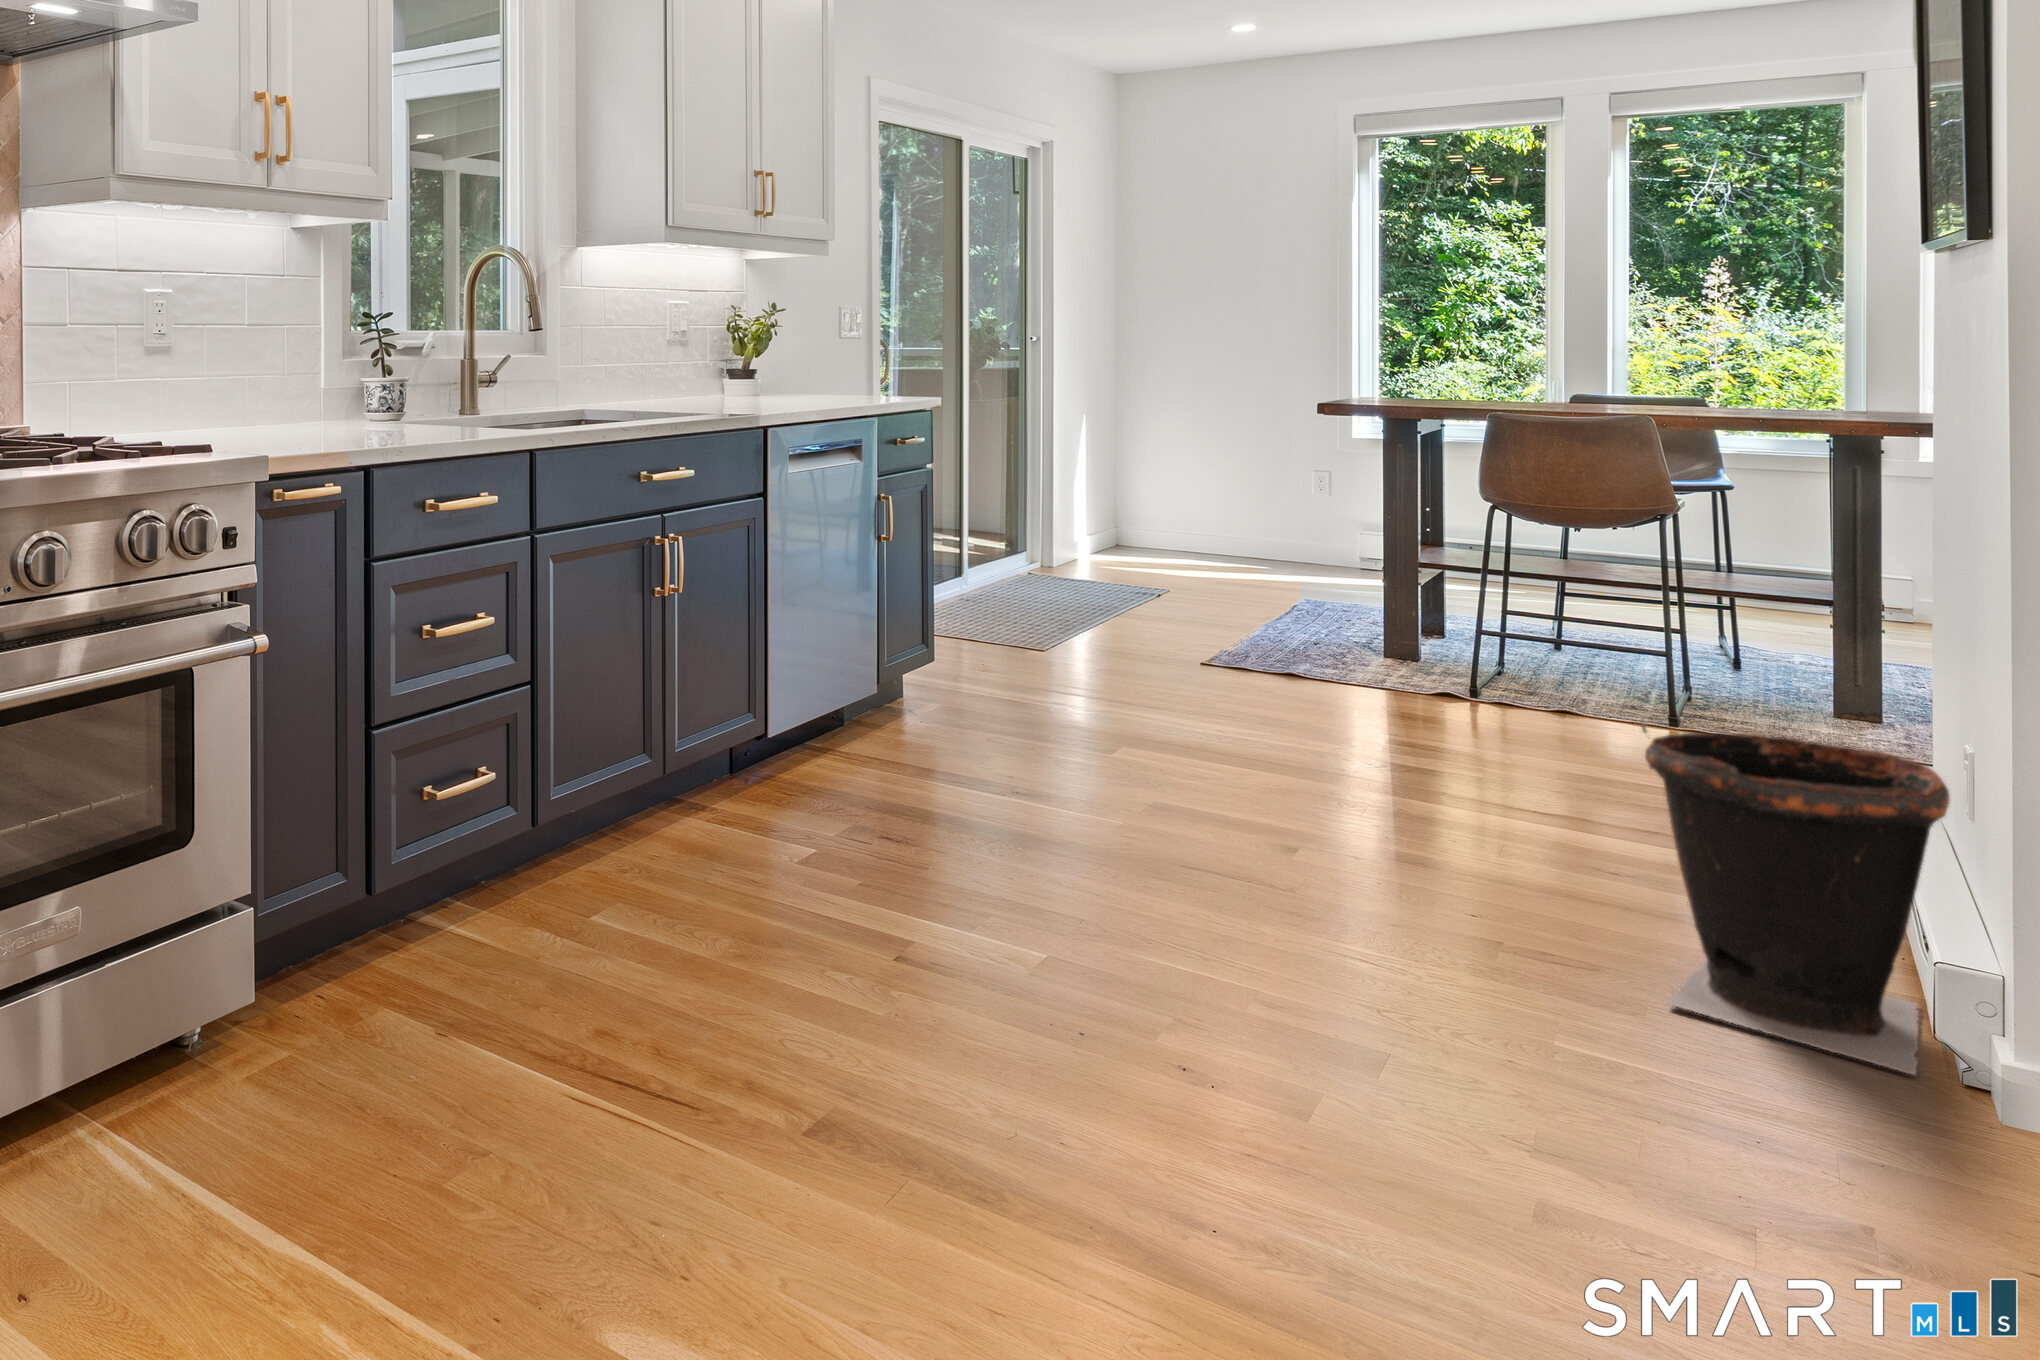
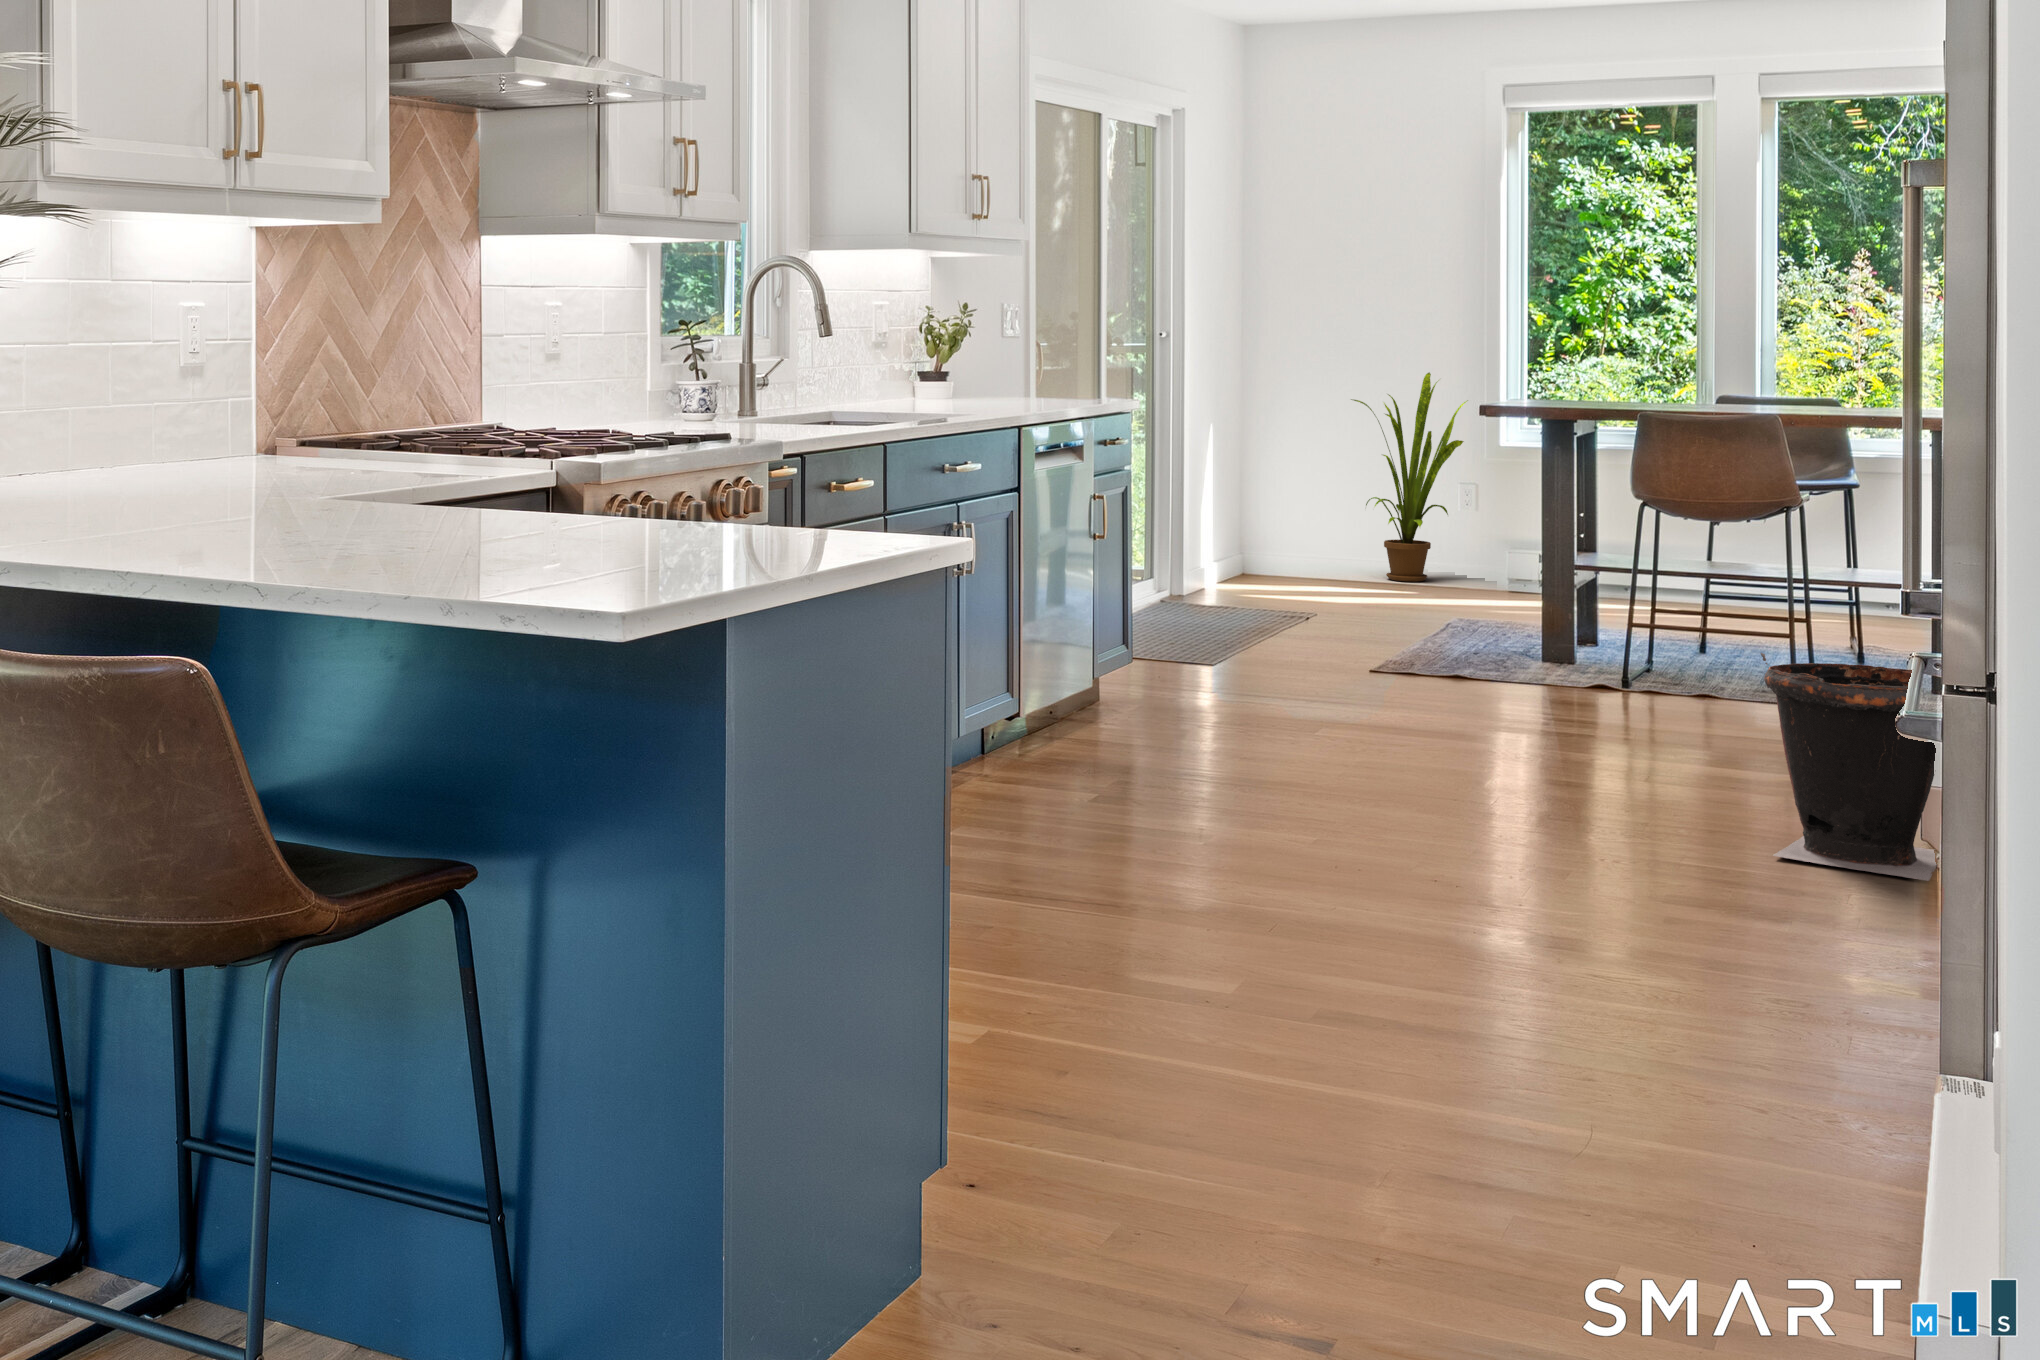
house plant: none [1214,381,1328,569] -> present [1351,372,1468,582]

